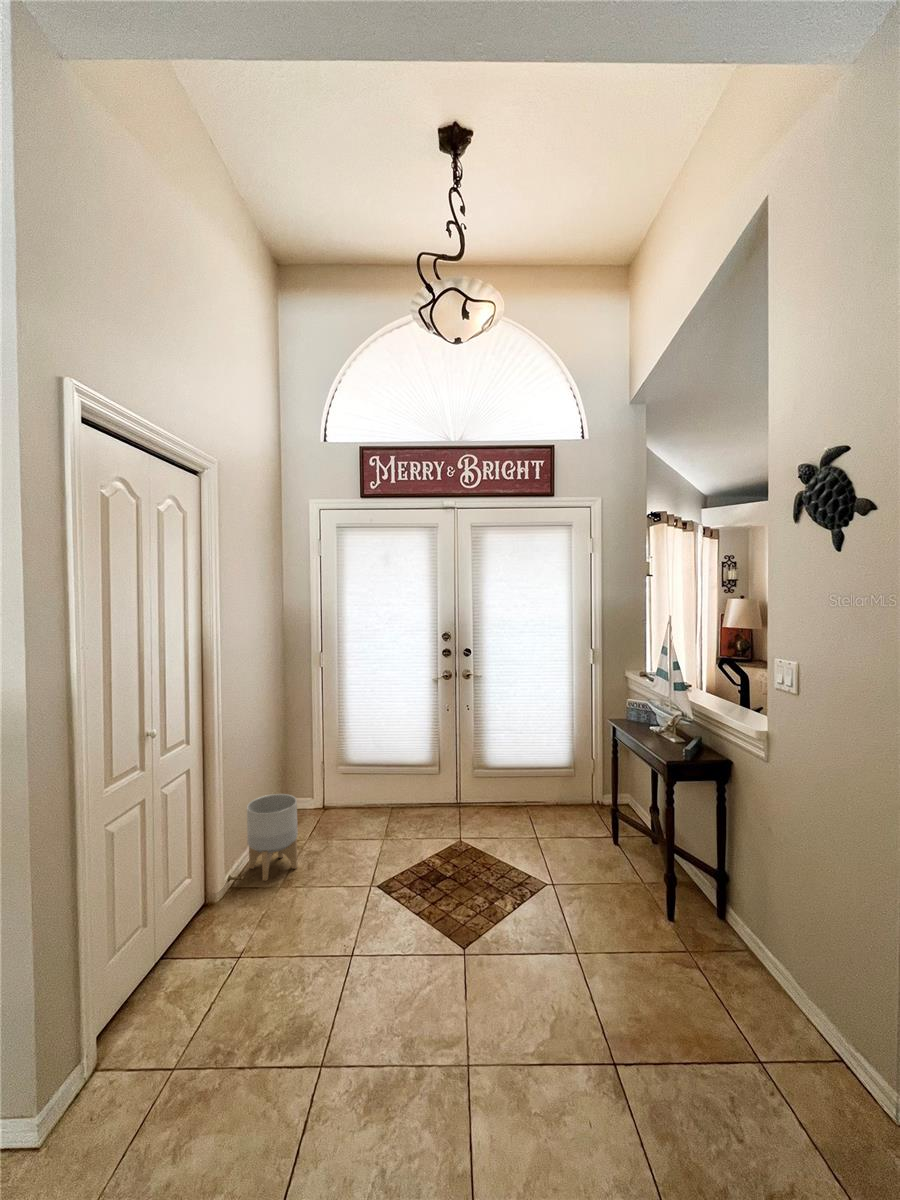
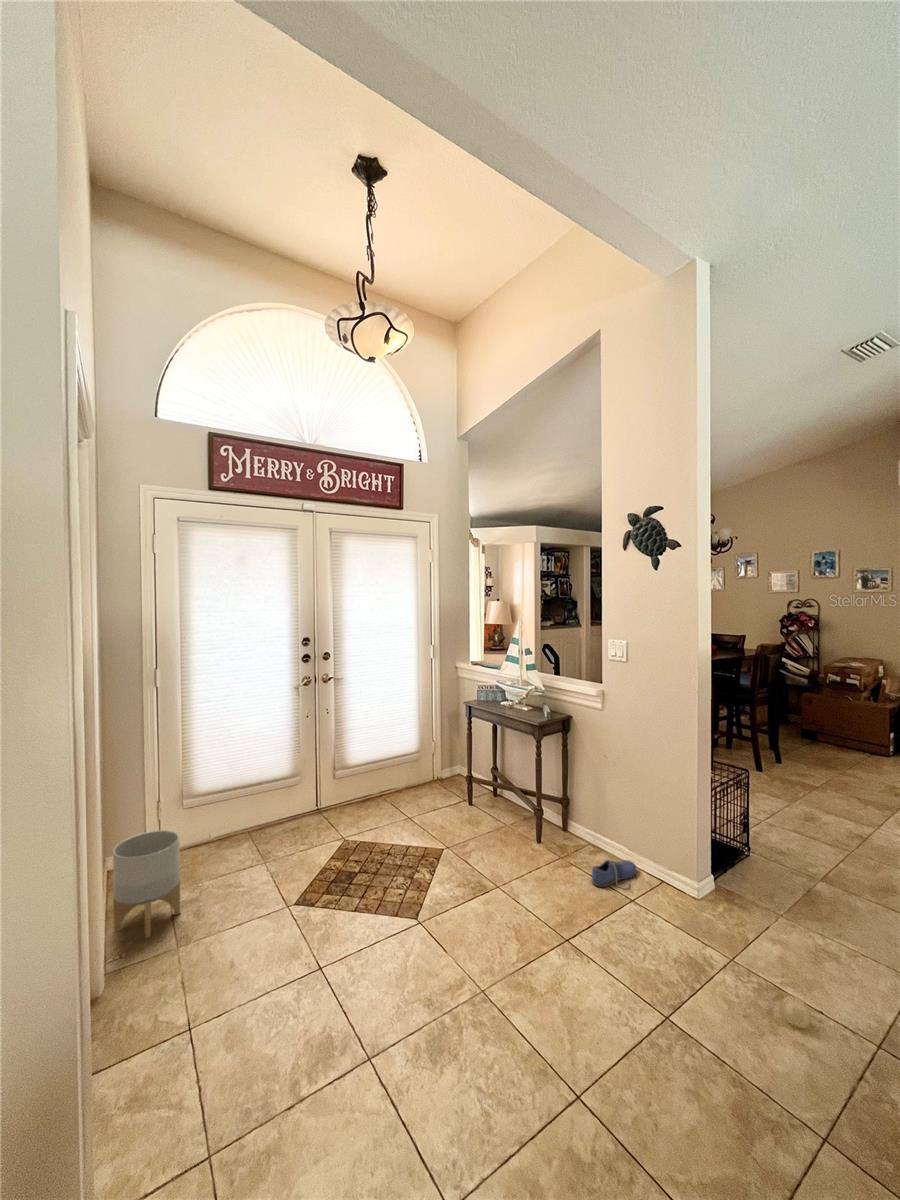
shoe: none [695,963,776,1013] -> present [592,860,637,888]

